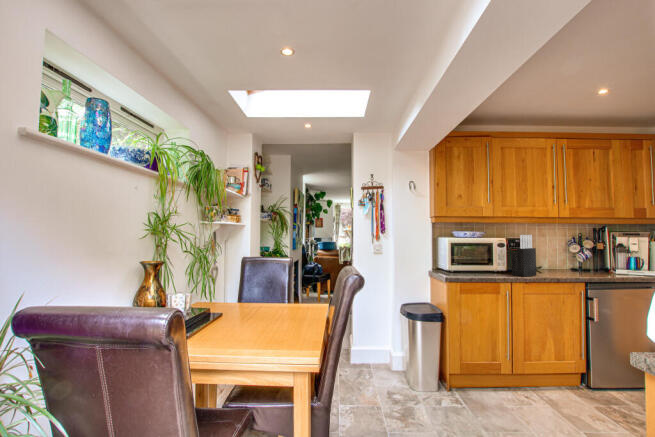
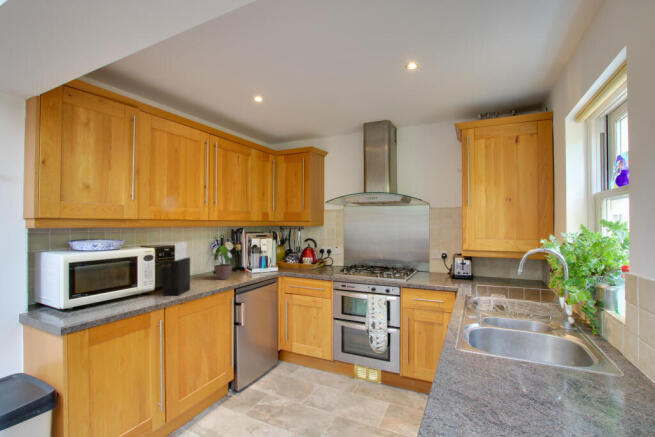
potted plant: none [554,240,600,274] -> present [210,244,241,279]

